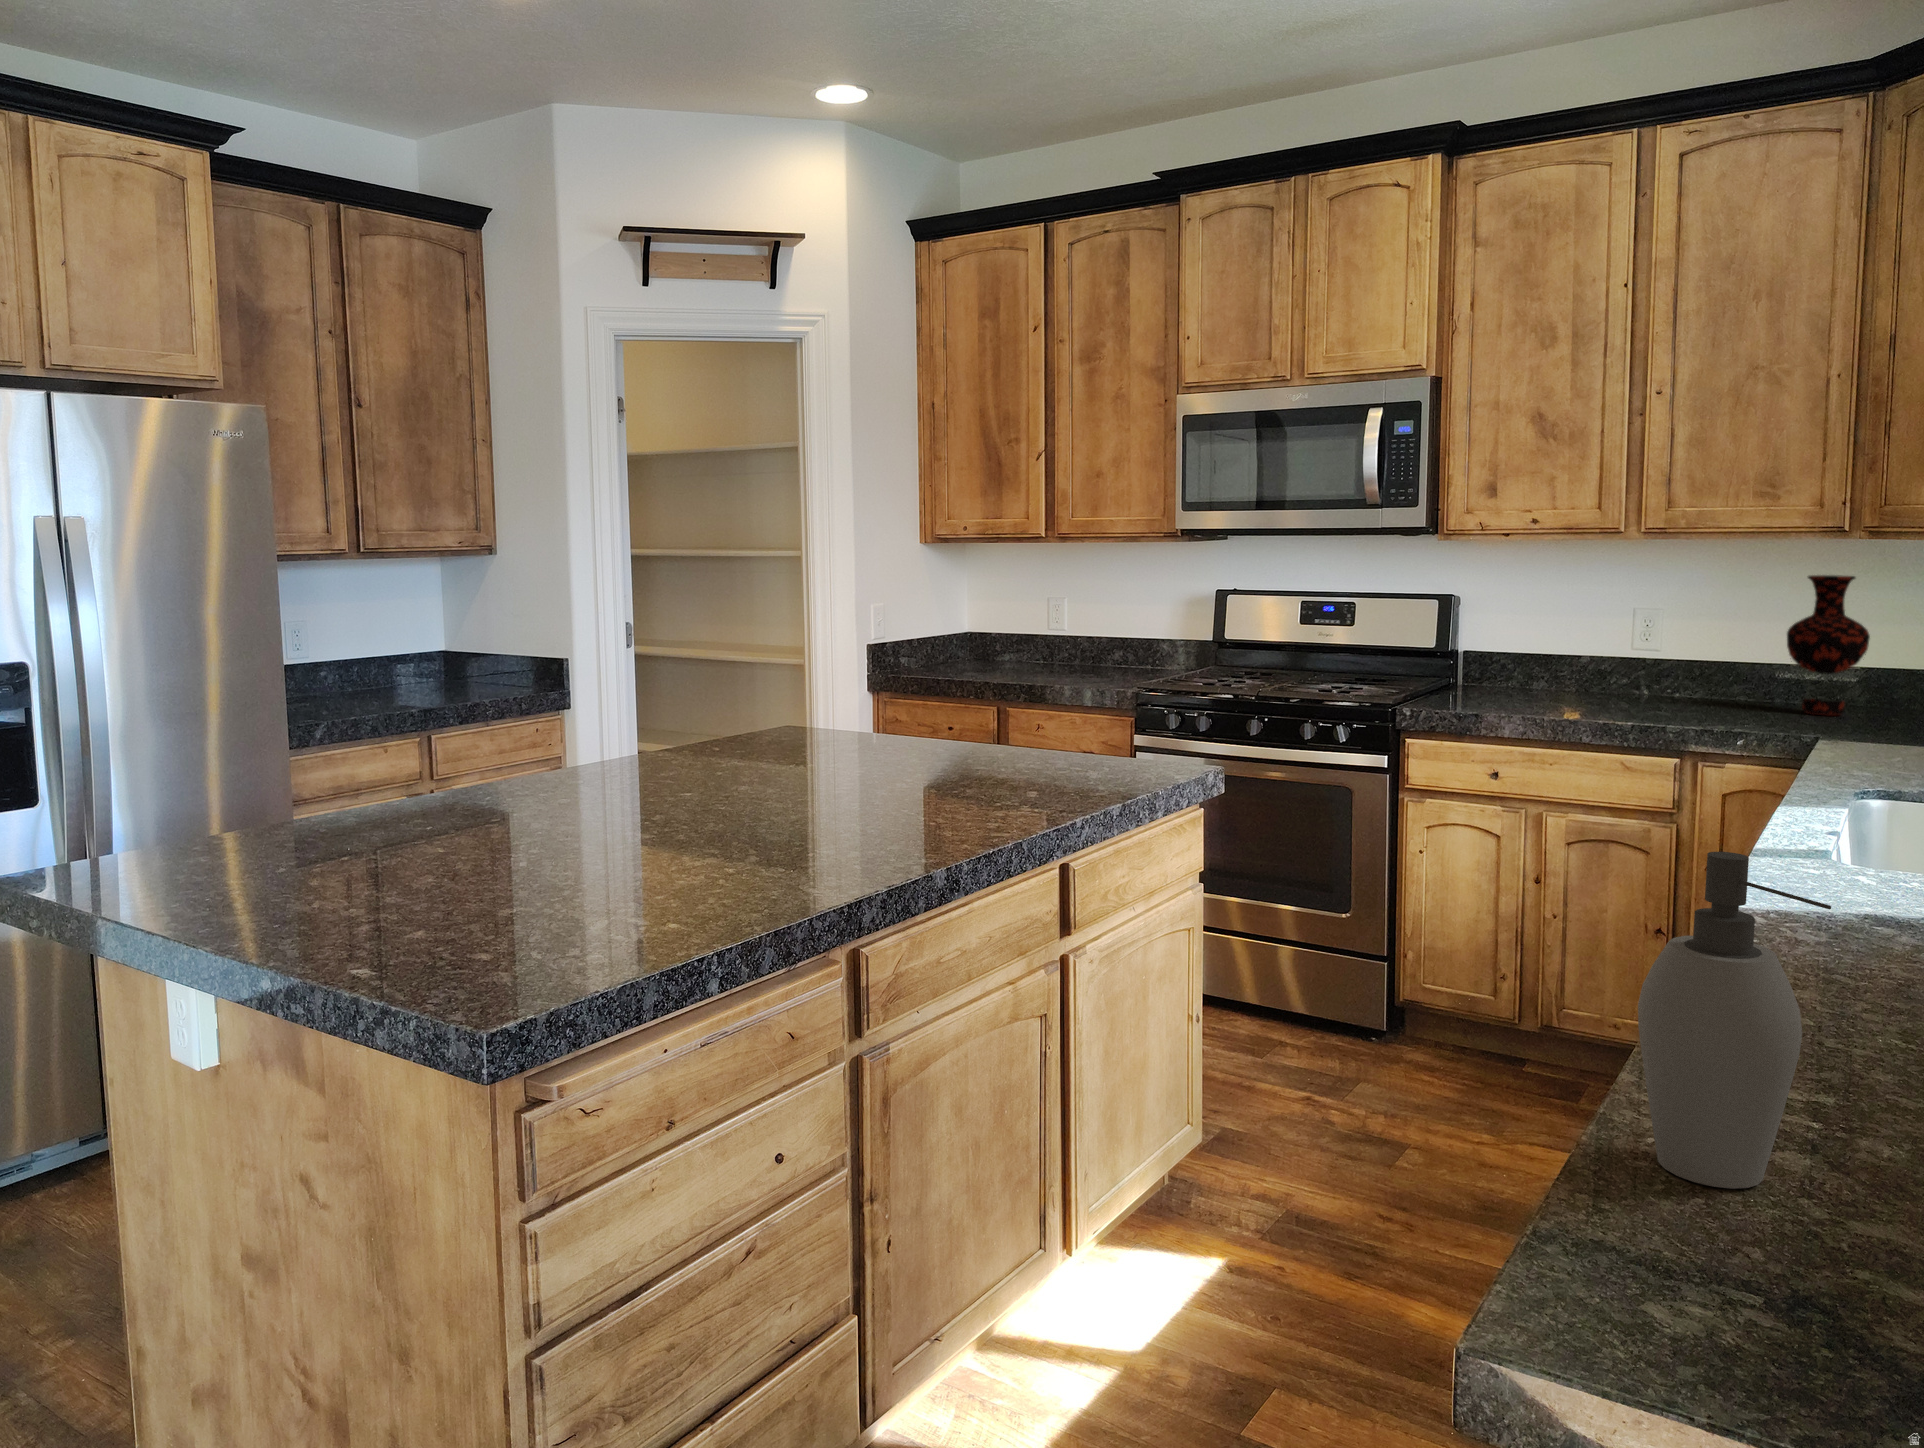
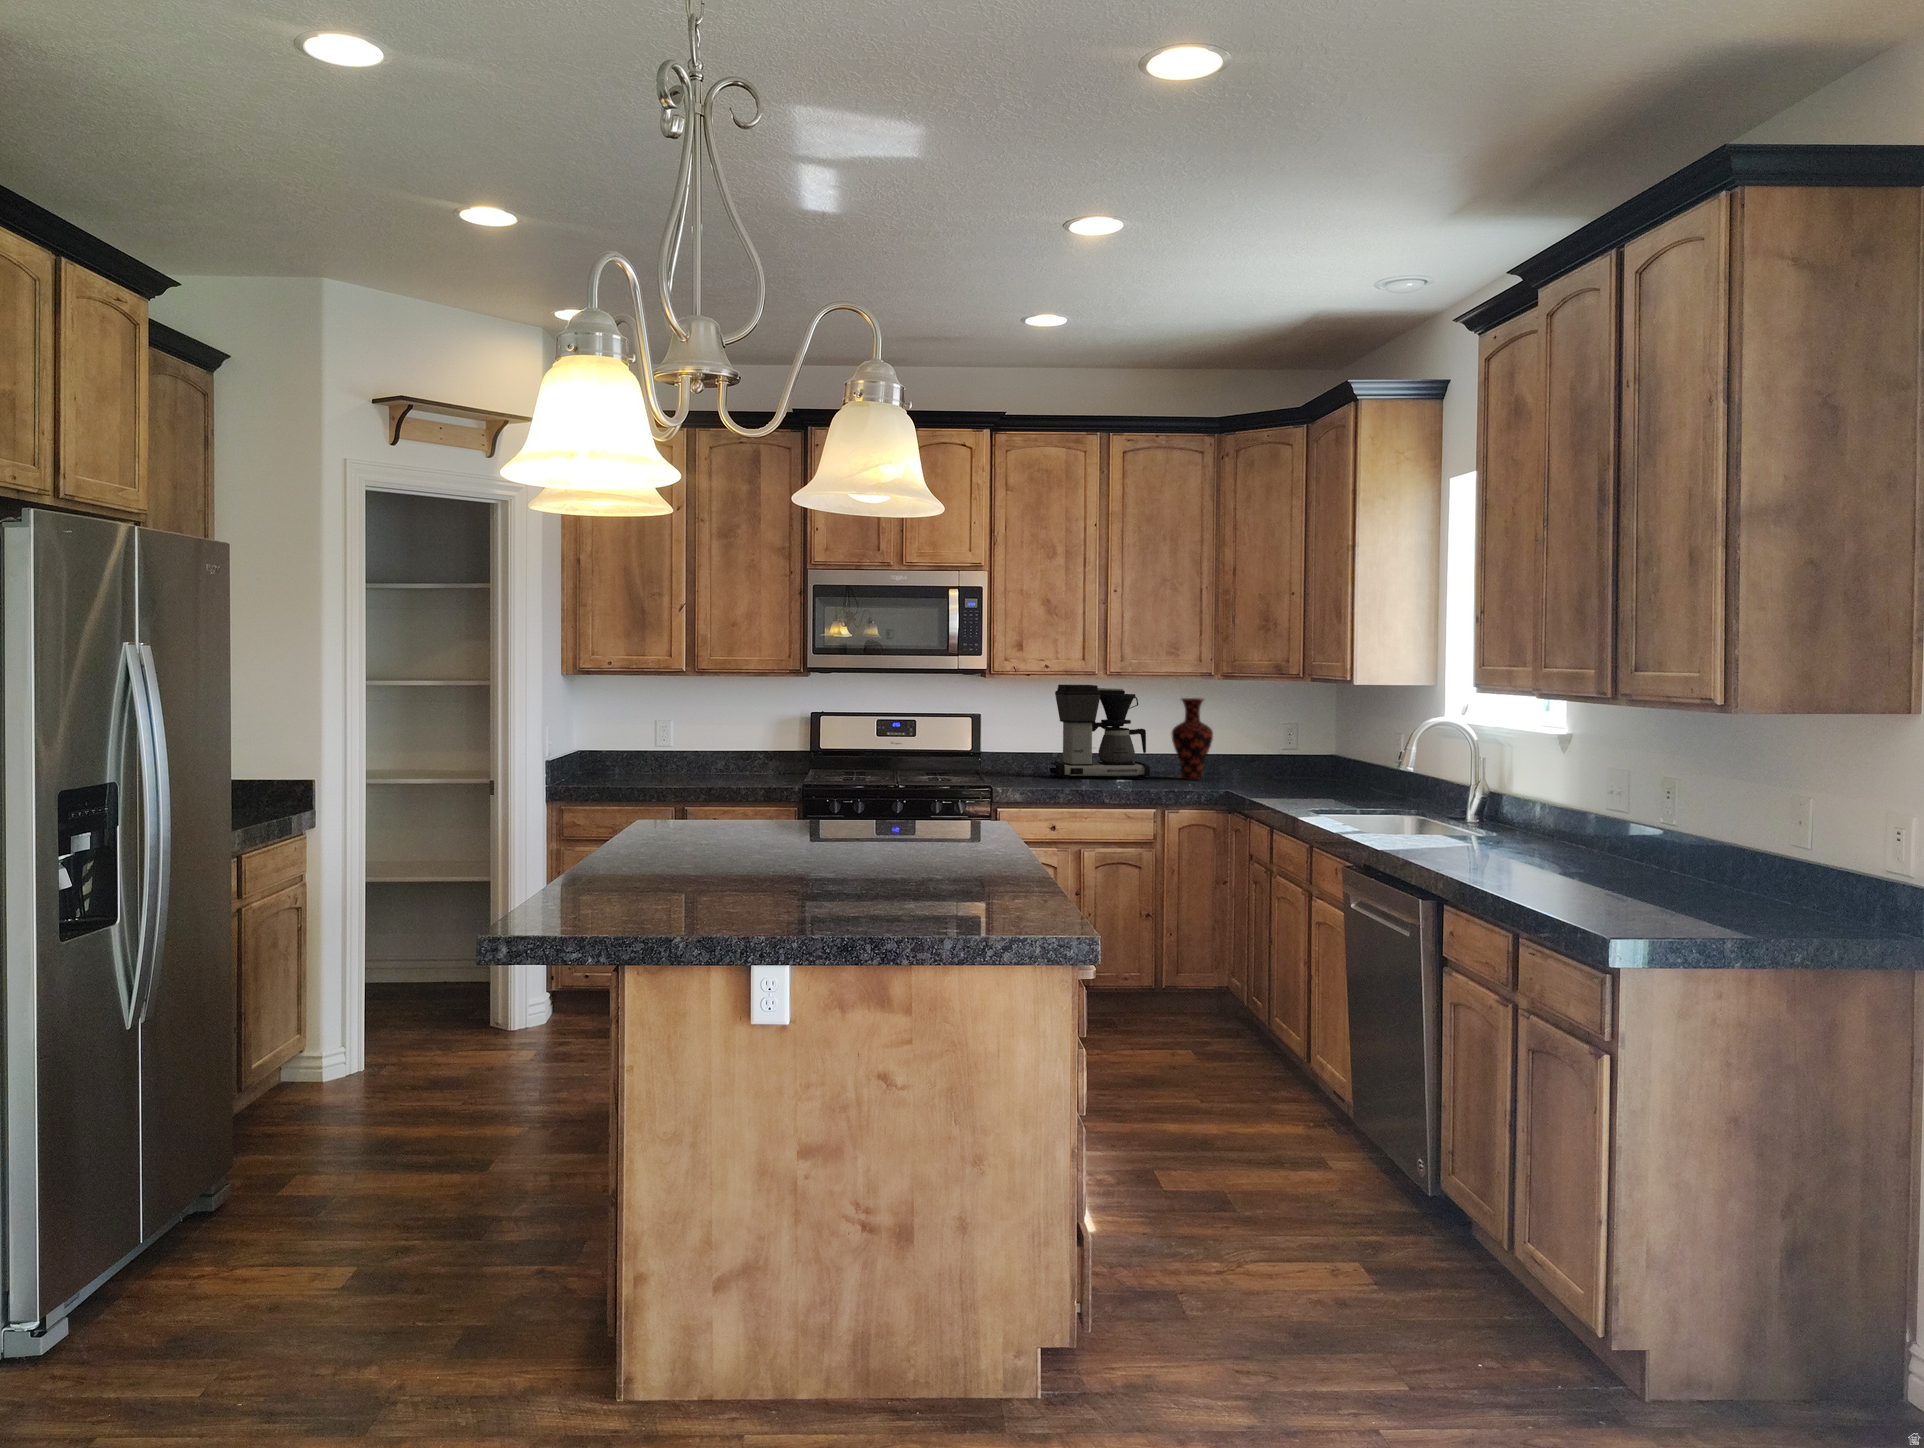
coffee maker: none [1560,552,1735,708] -> present [1050,685,1150,779]
soap dispenser: present [1638,852,1831,1189] -> none [1592,807,1665,920]

